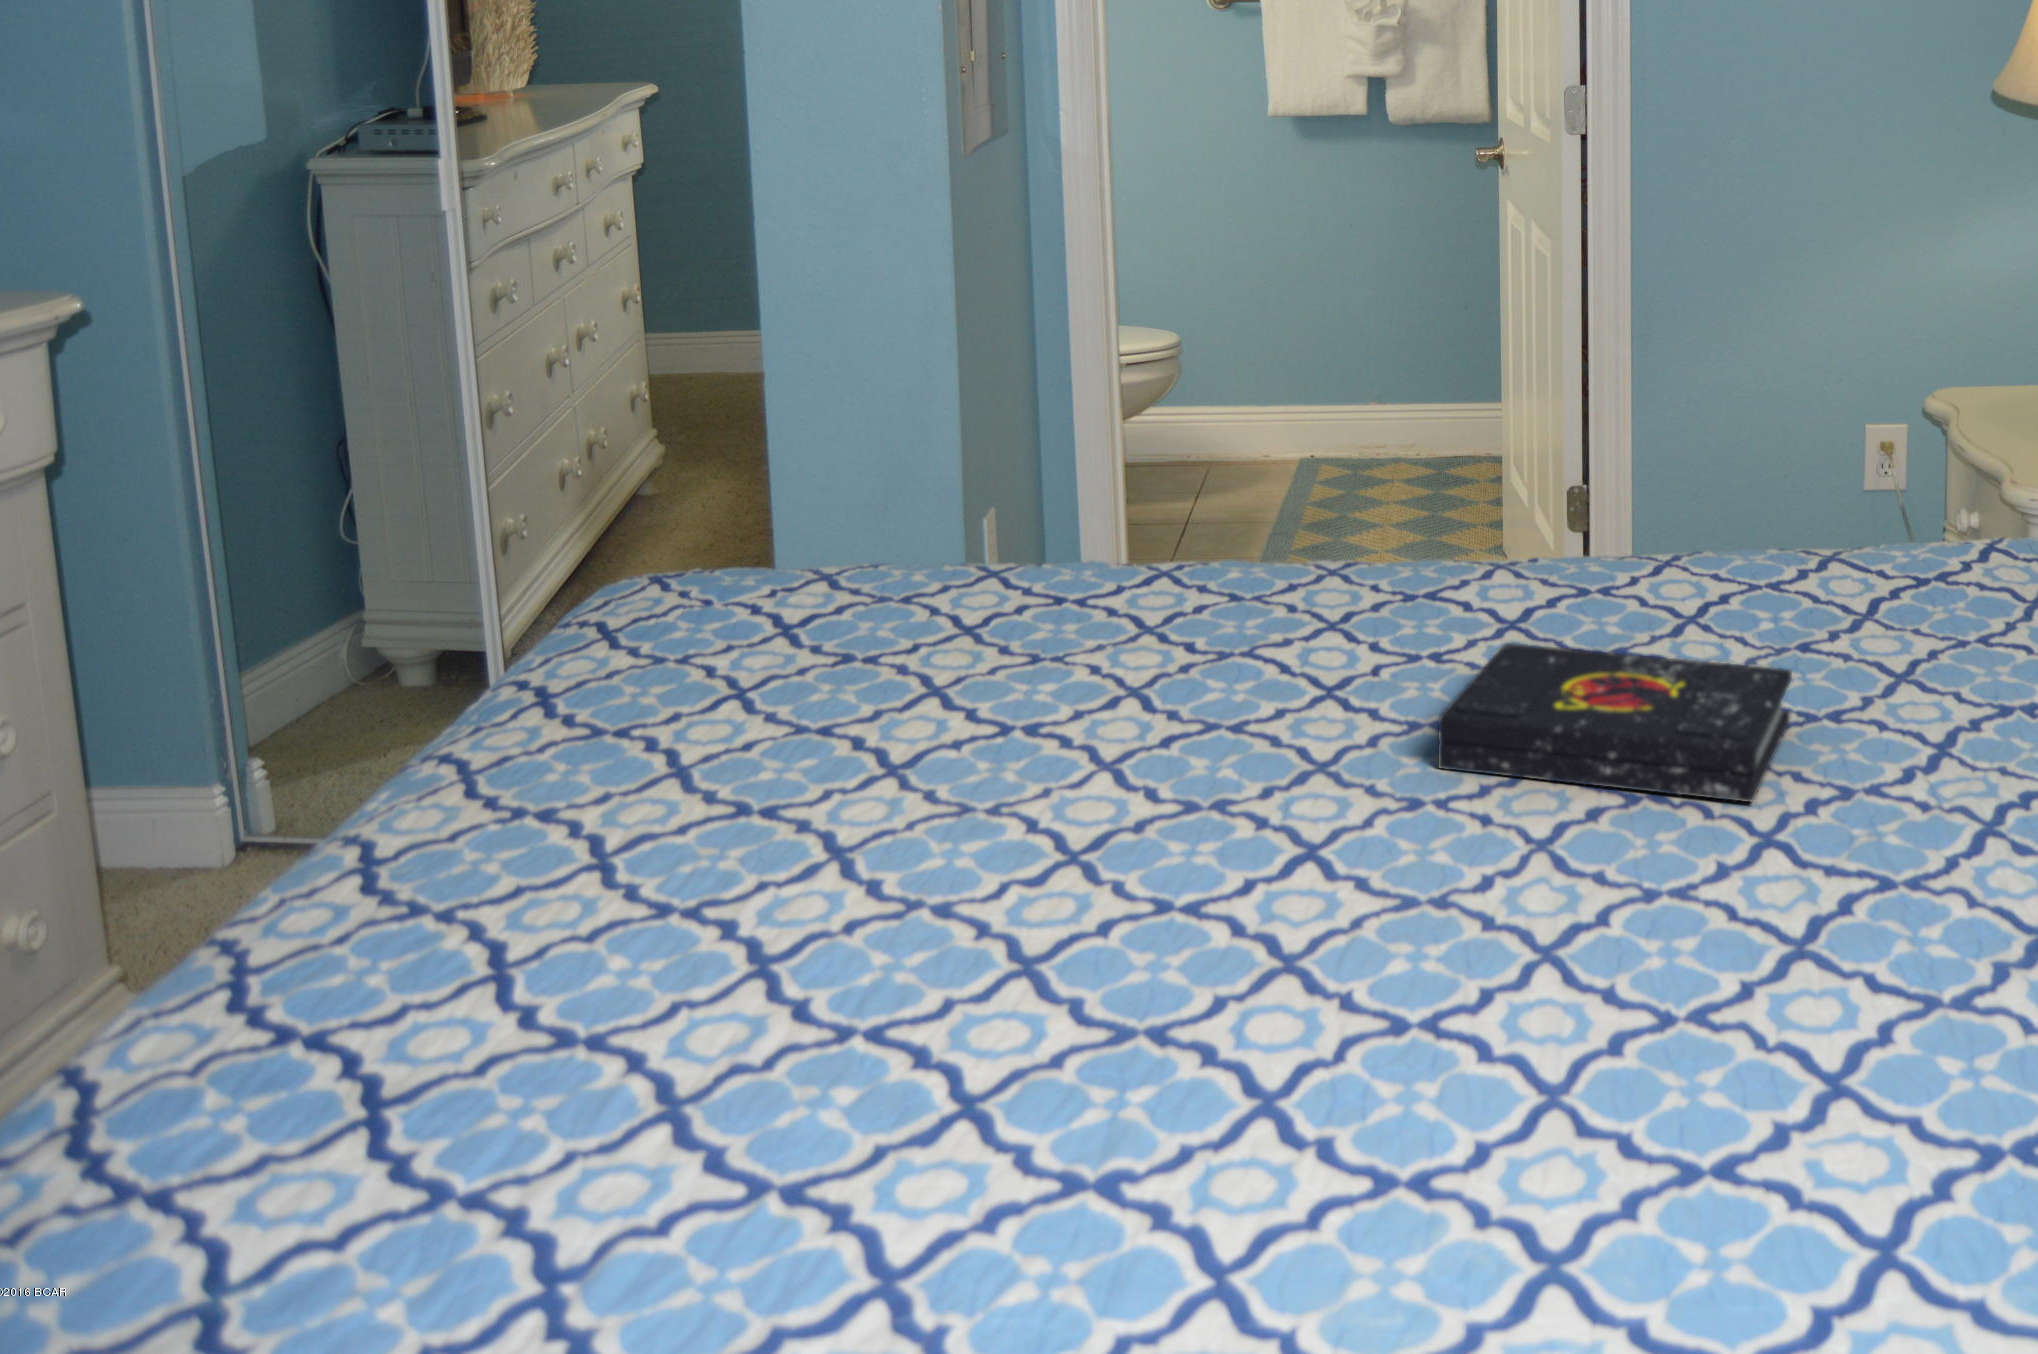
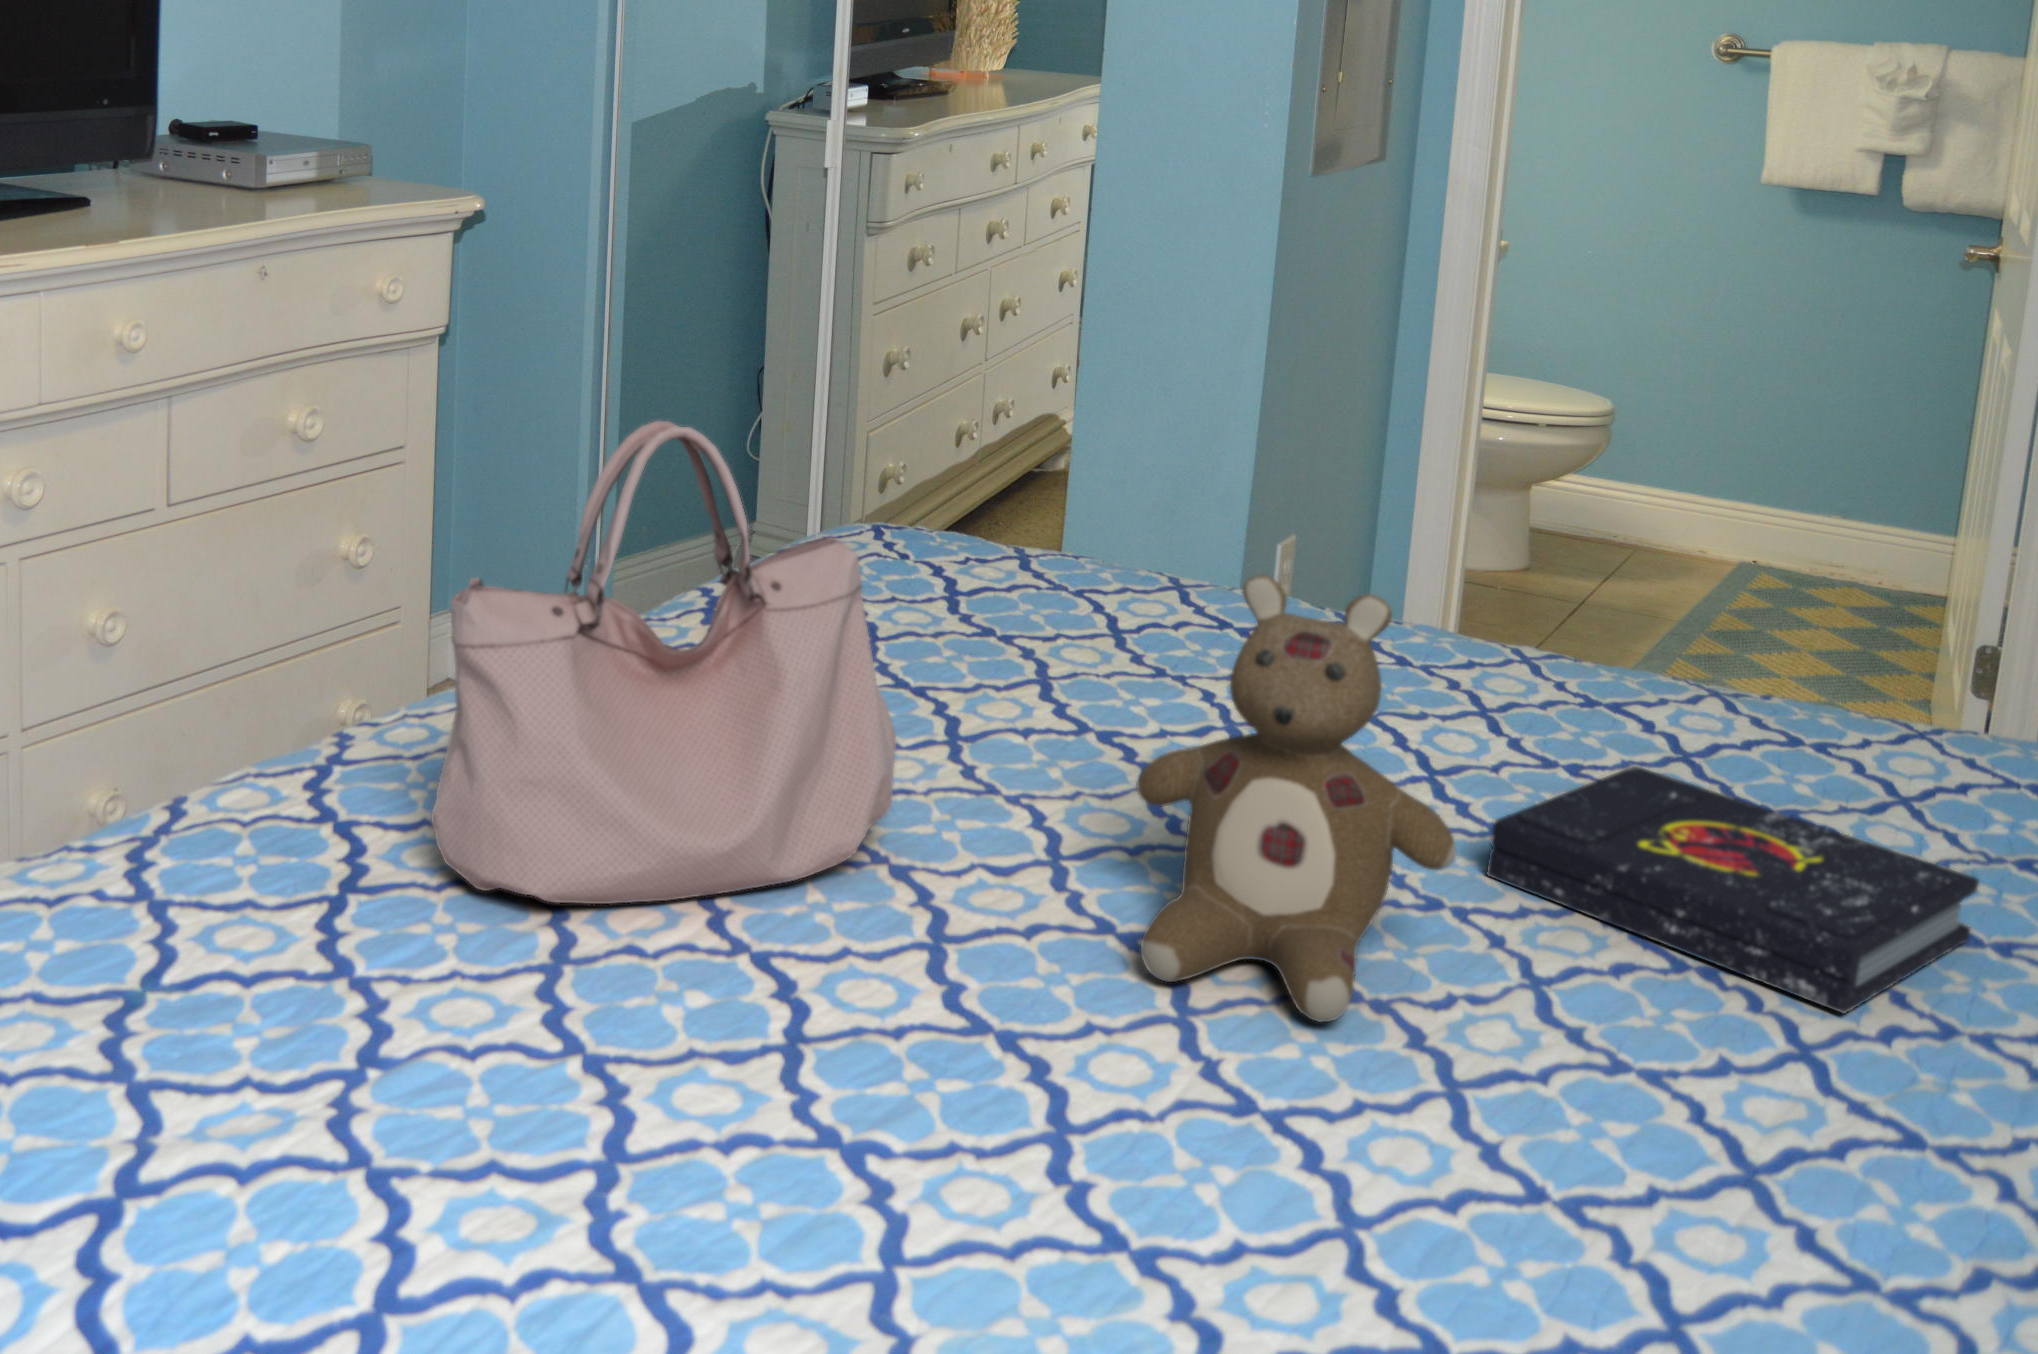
handbag: none [434,487,927,1060] -> present [431,421,896,904]
stuffed bear: none [1171,528,1471,936] -> present [1136,575,1456,1022]

